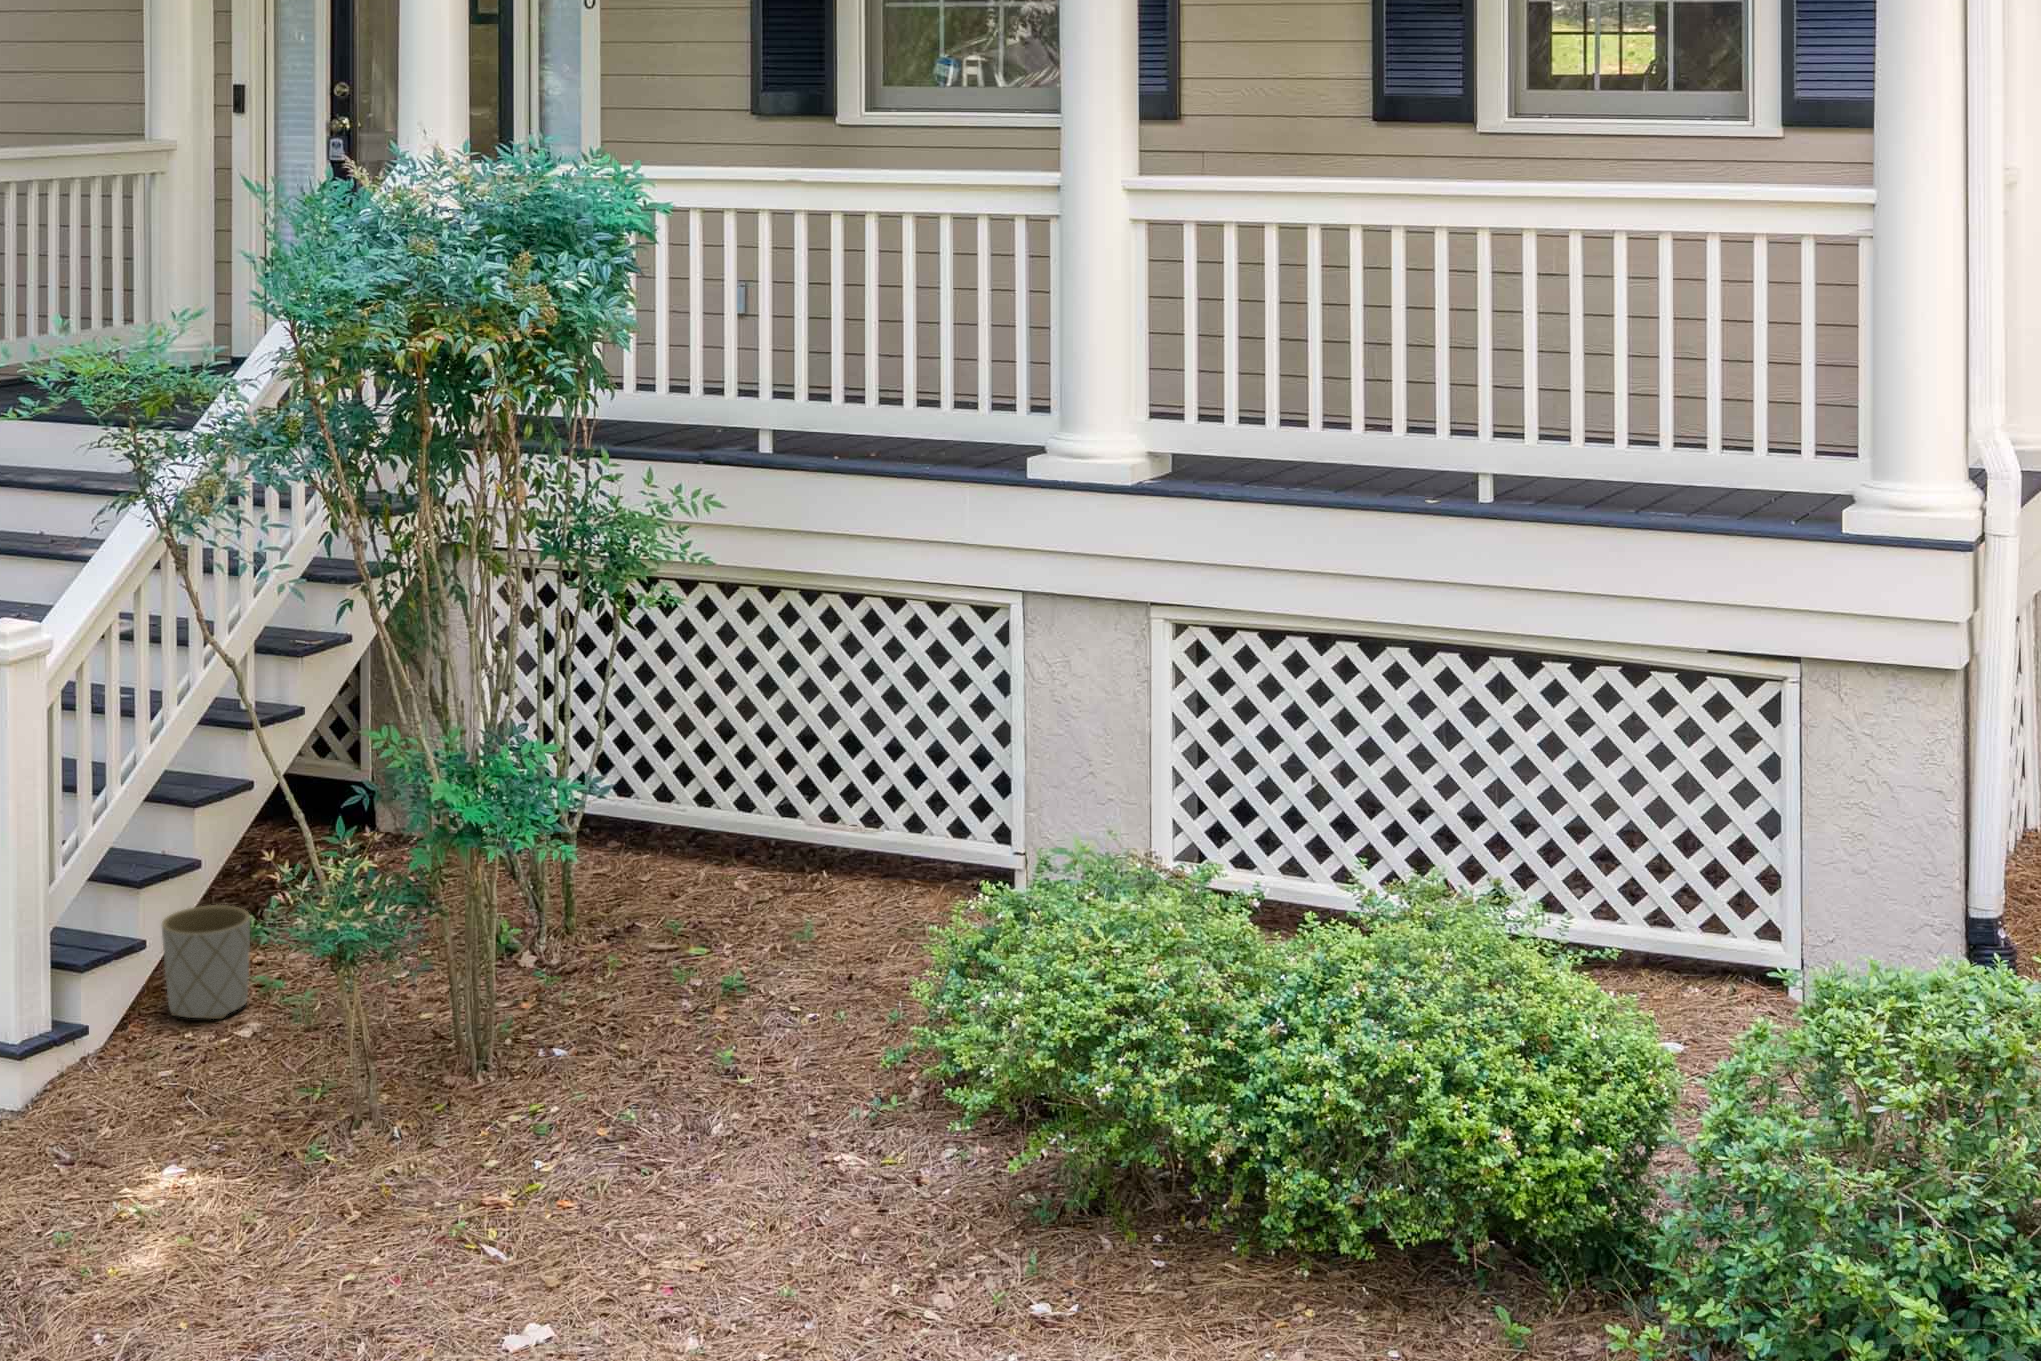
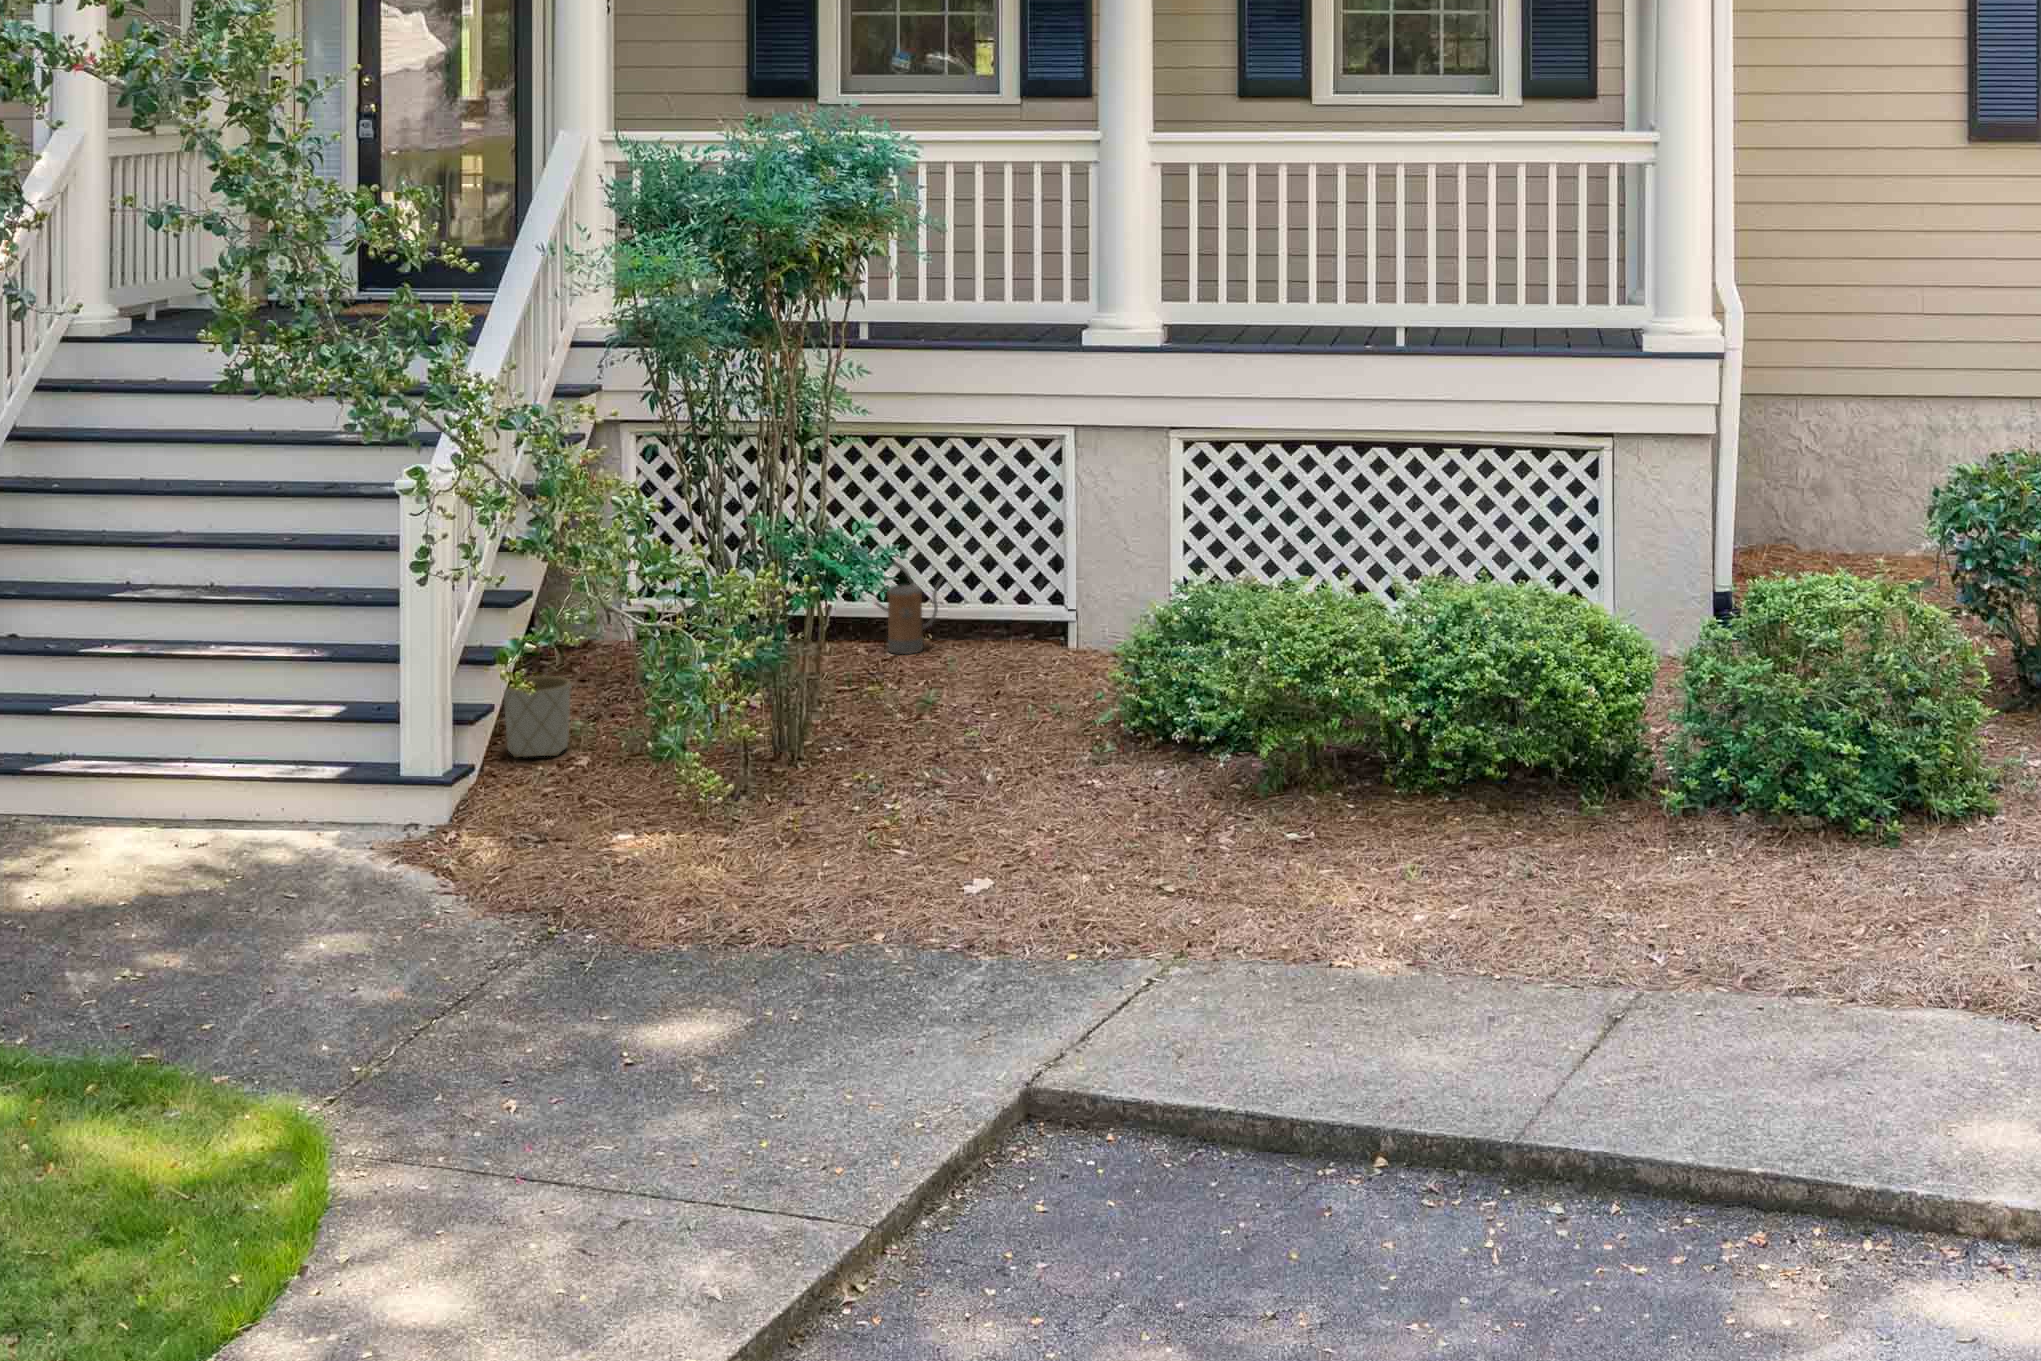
watering can: none [734,760,841,889] -> present [875,562,944,654]

